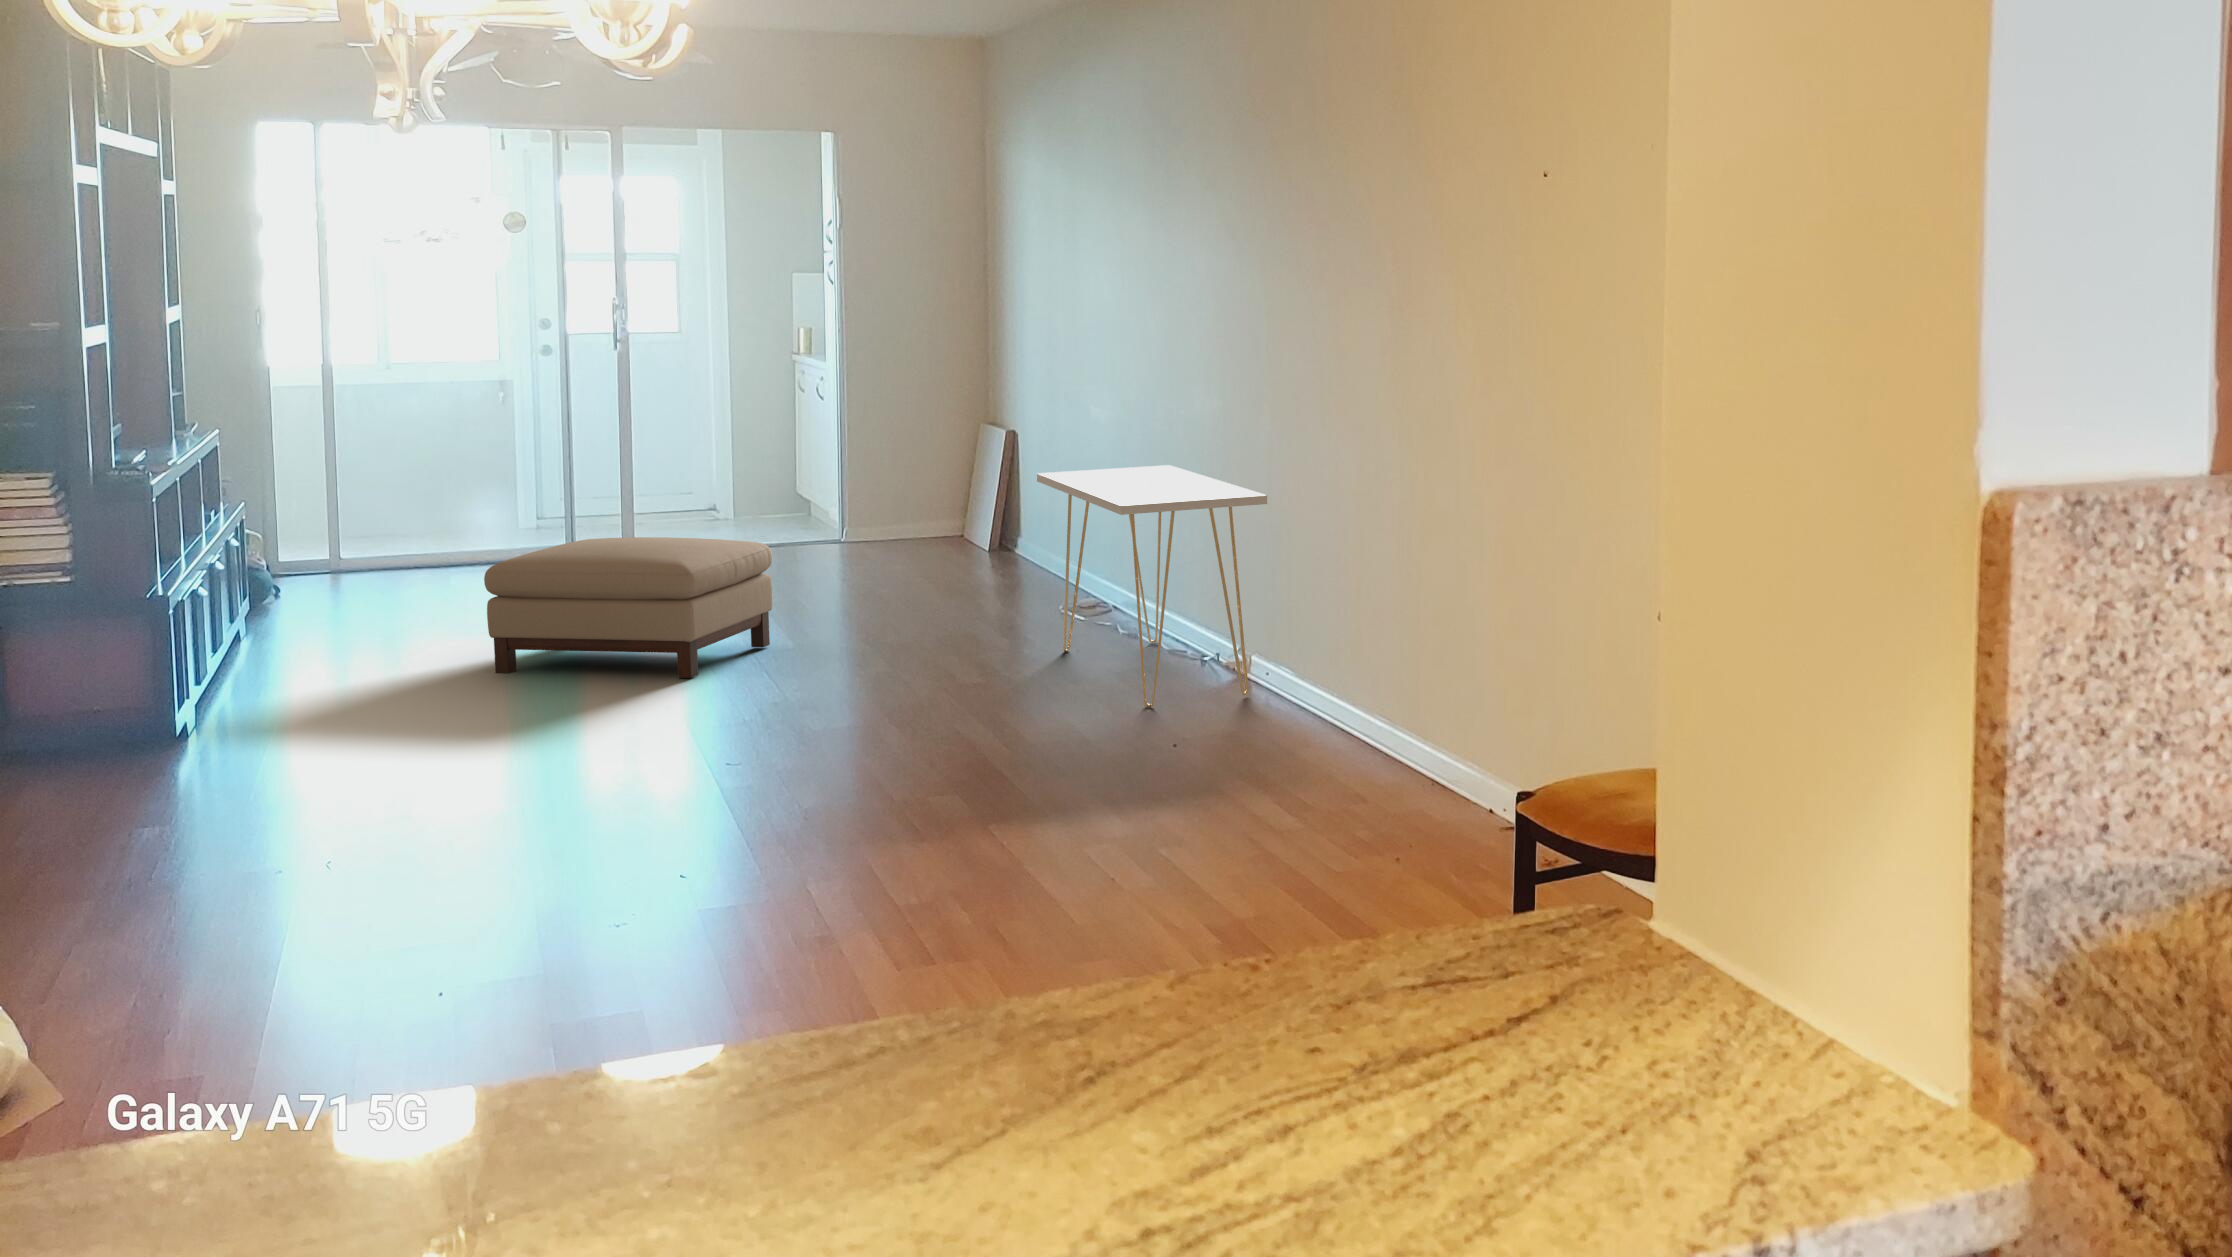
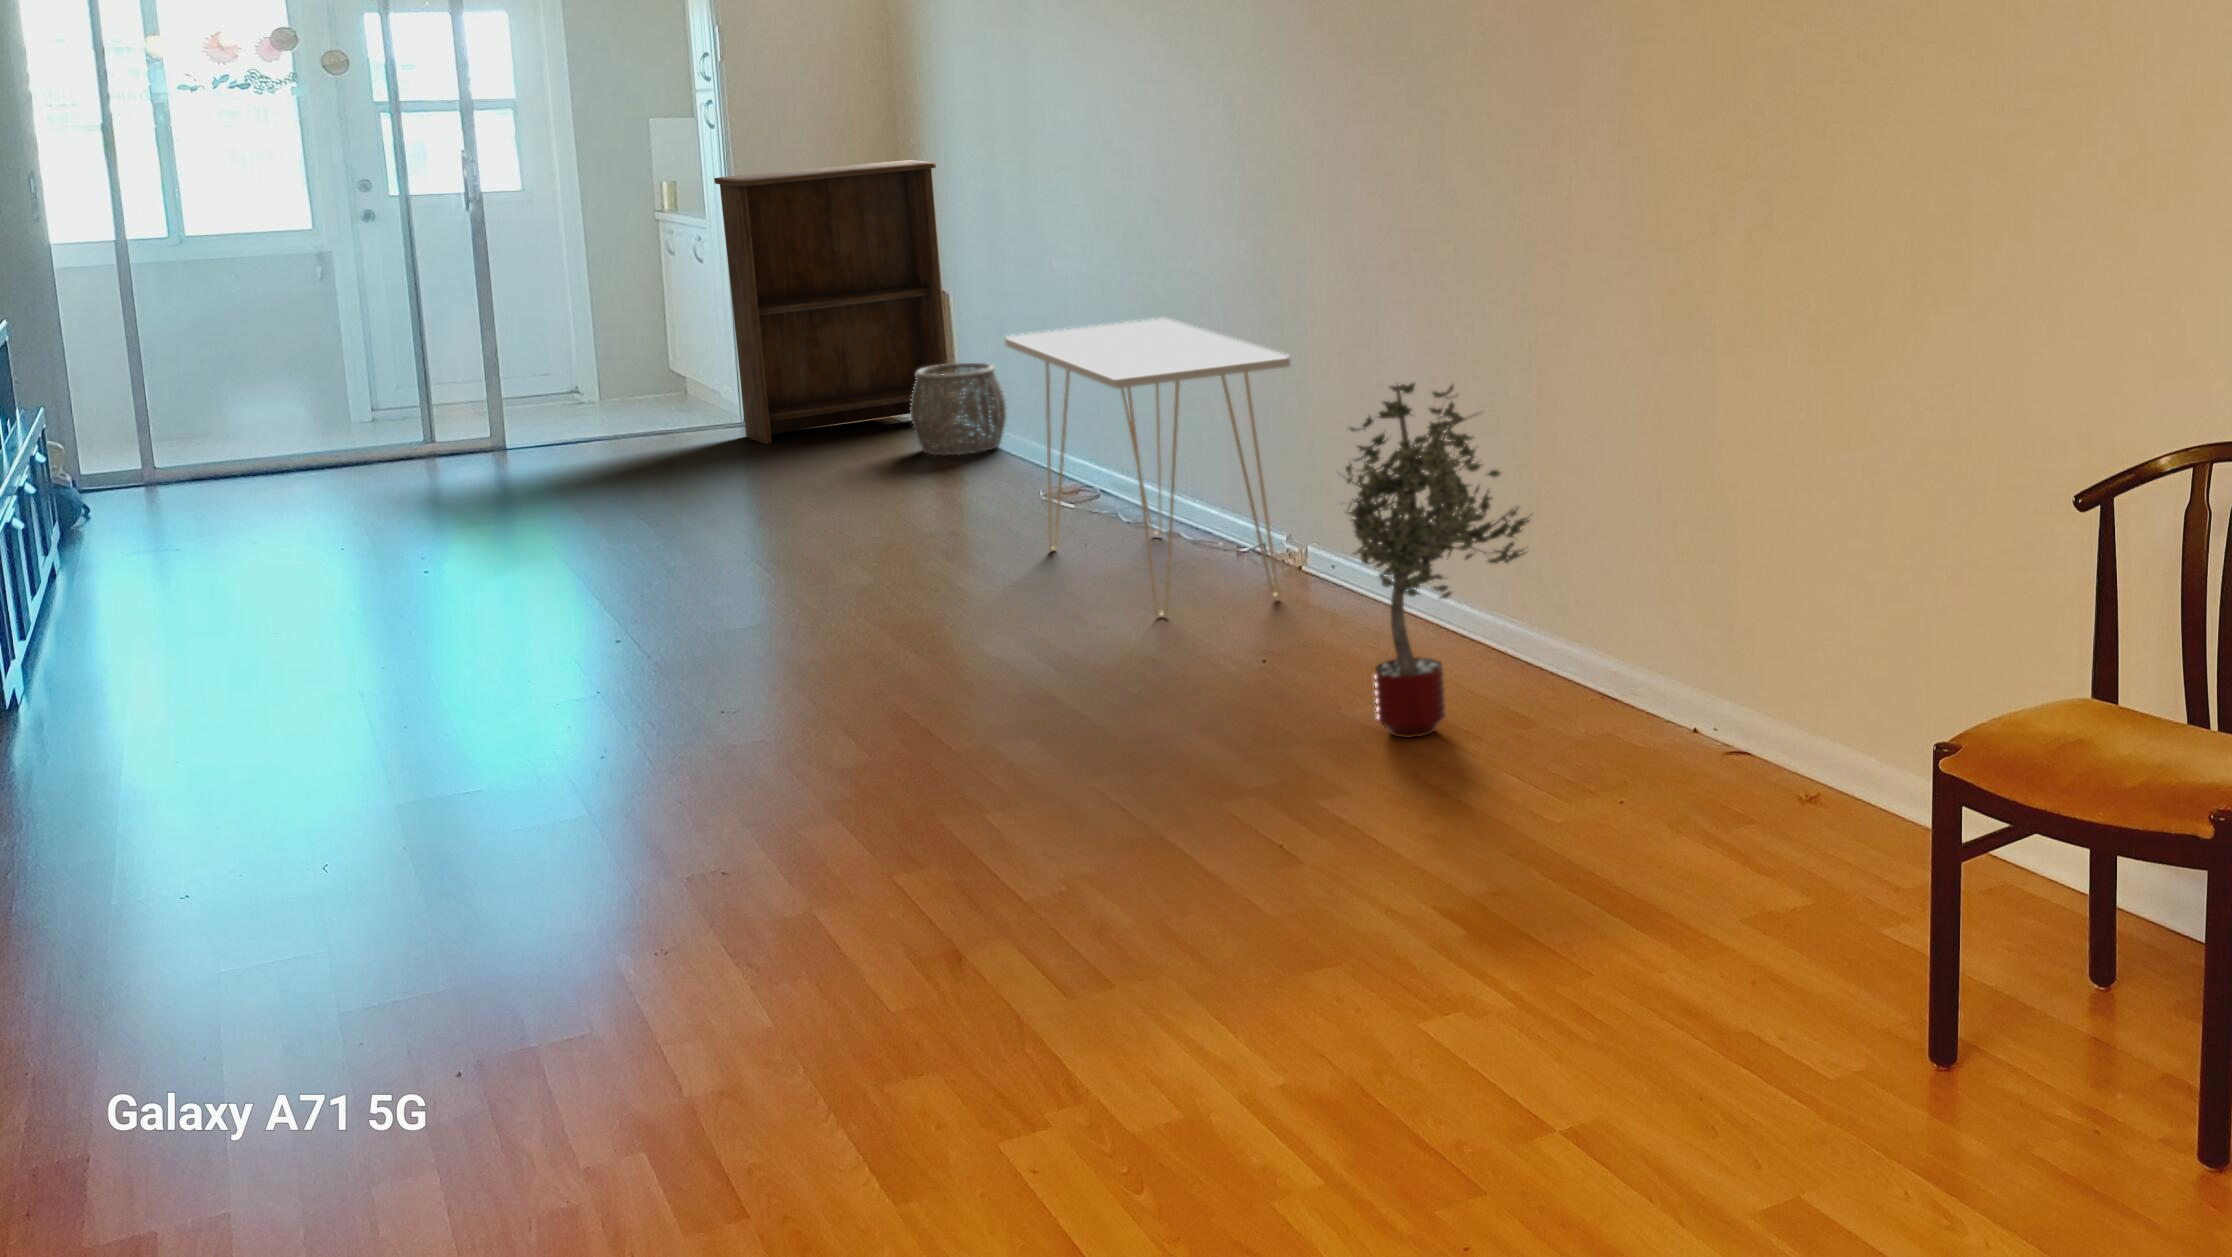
bookshelf: none [821,341,1002,561] -> present [714,160,953,444]
woven basket: none [964,502,1044,576] -> present [910,363,1007,455]
potted tree: none [1292,510,1460,813] -> present [1346,383,1529,738]
ottoman: present [484,537,773,678] -> none [353,433,694,606]

